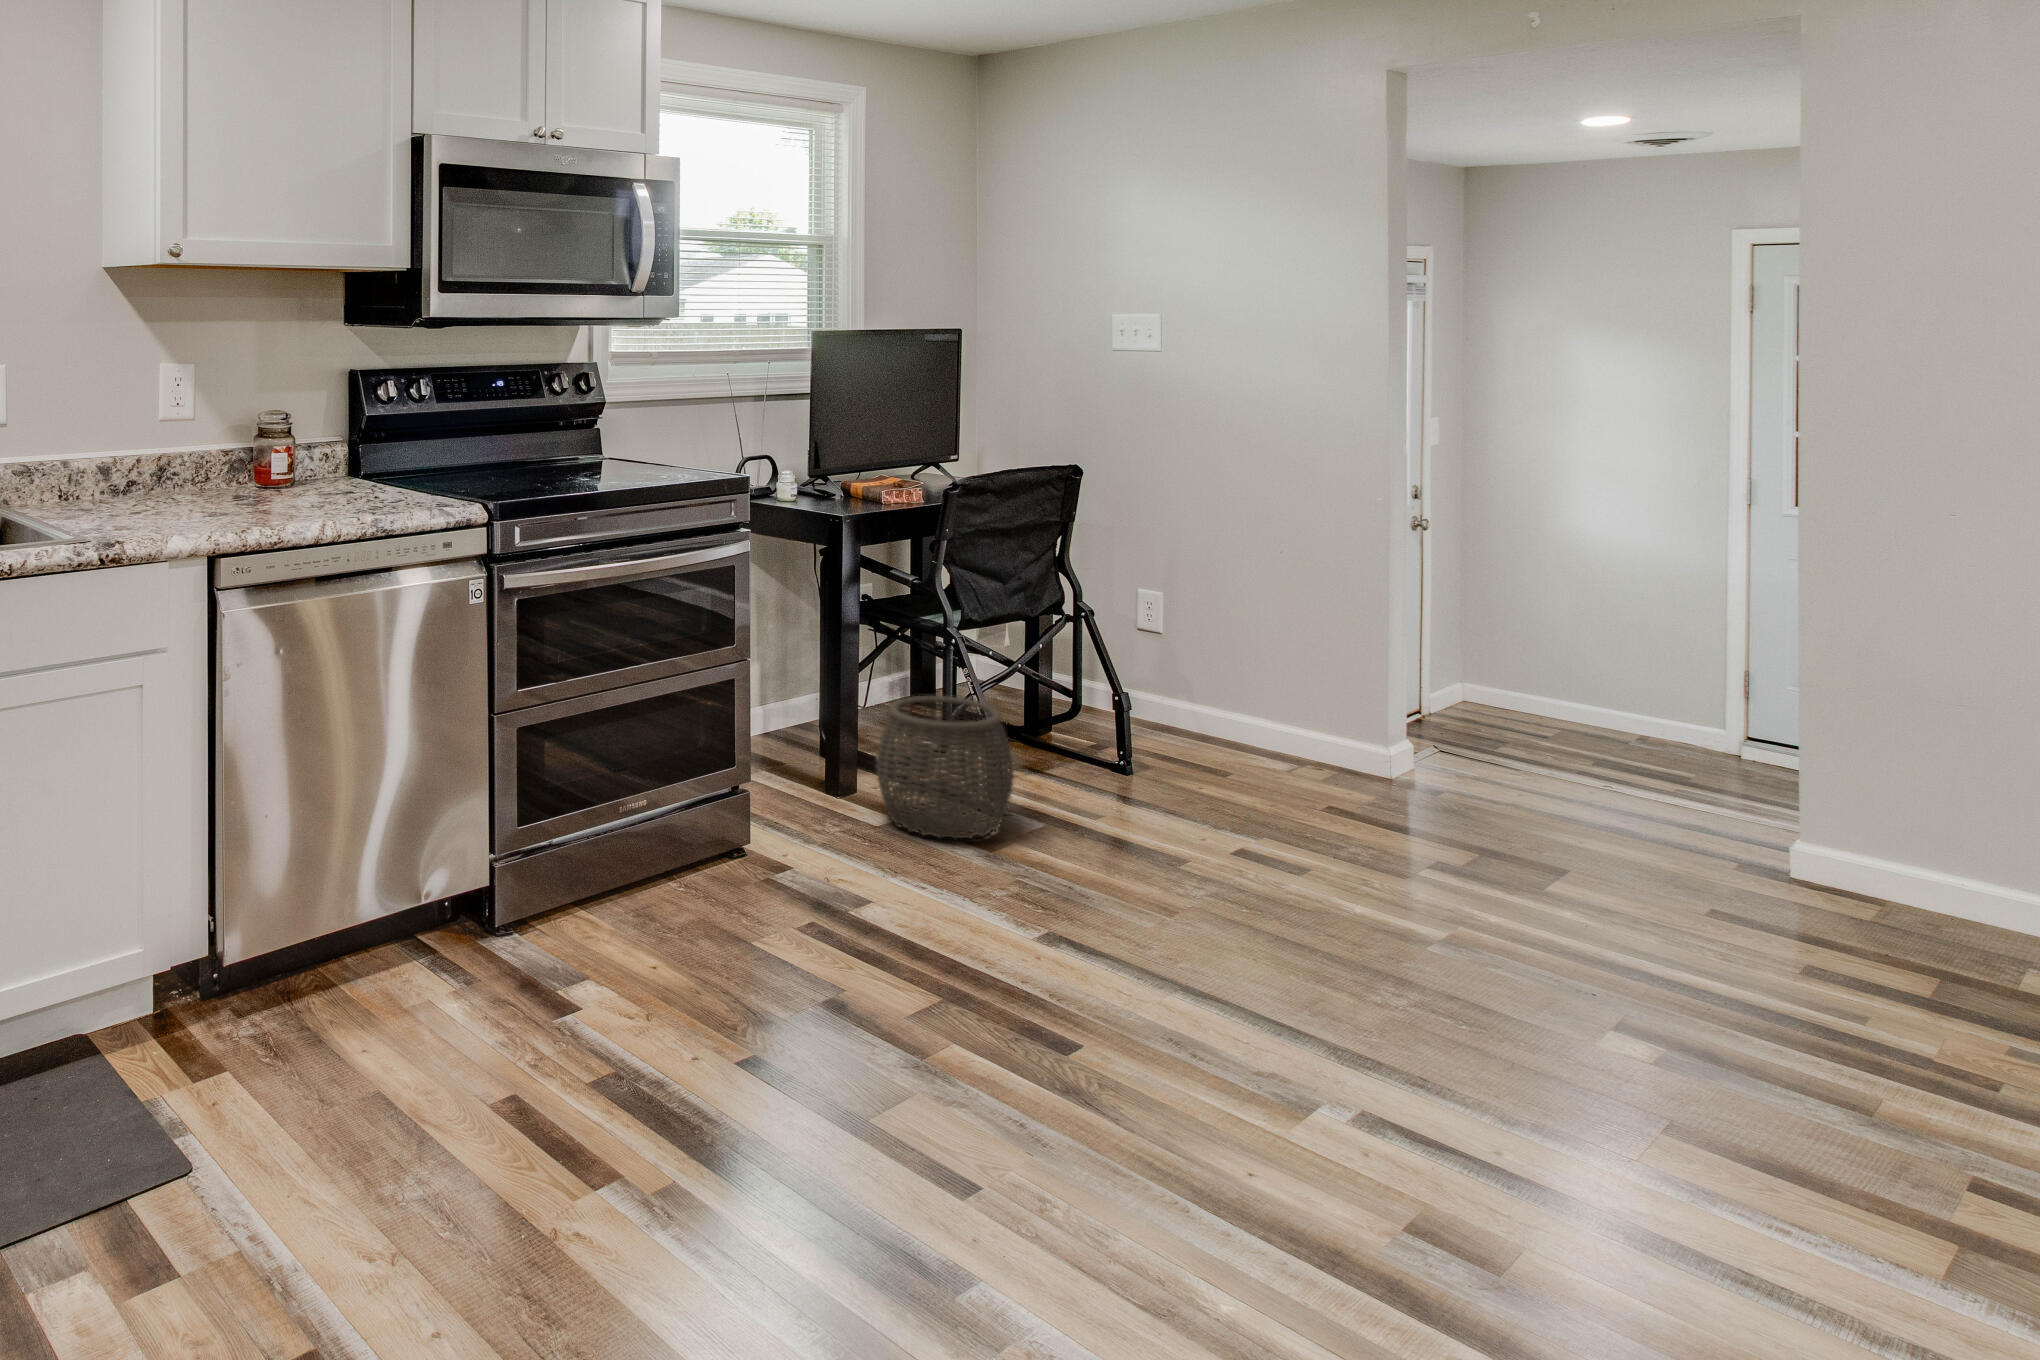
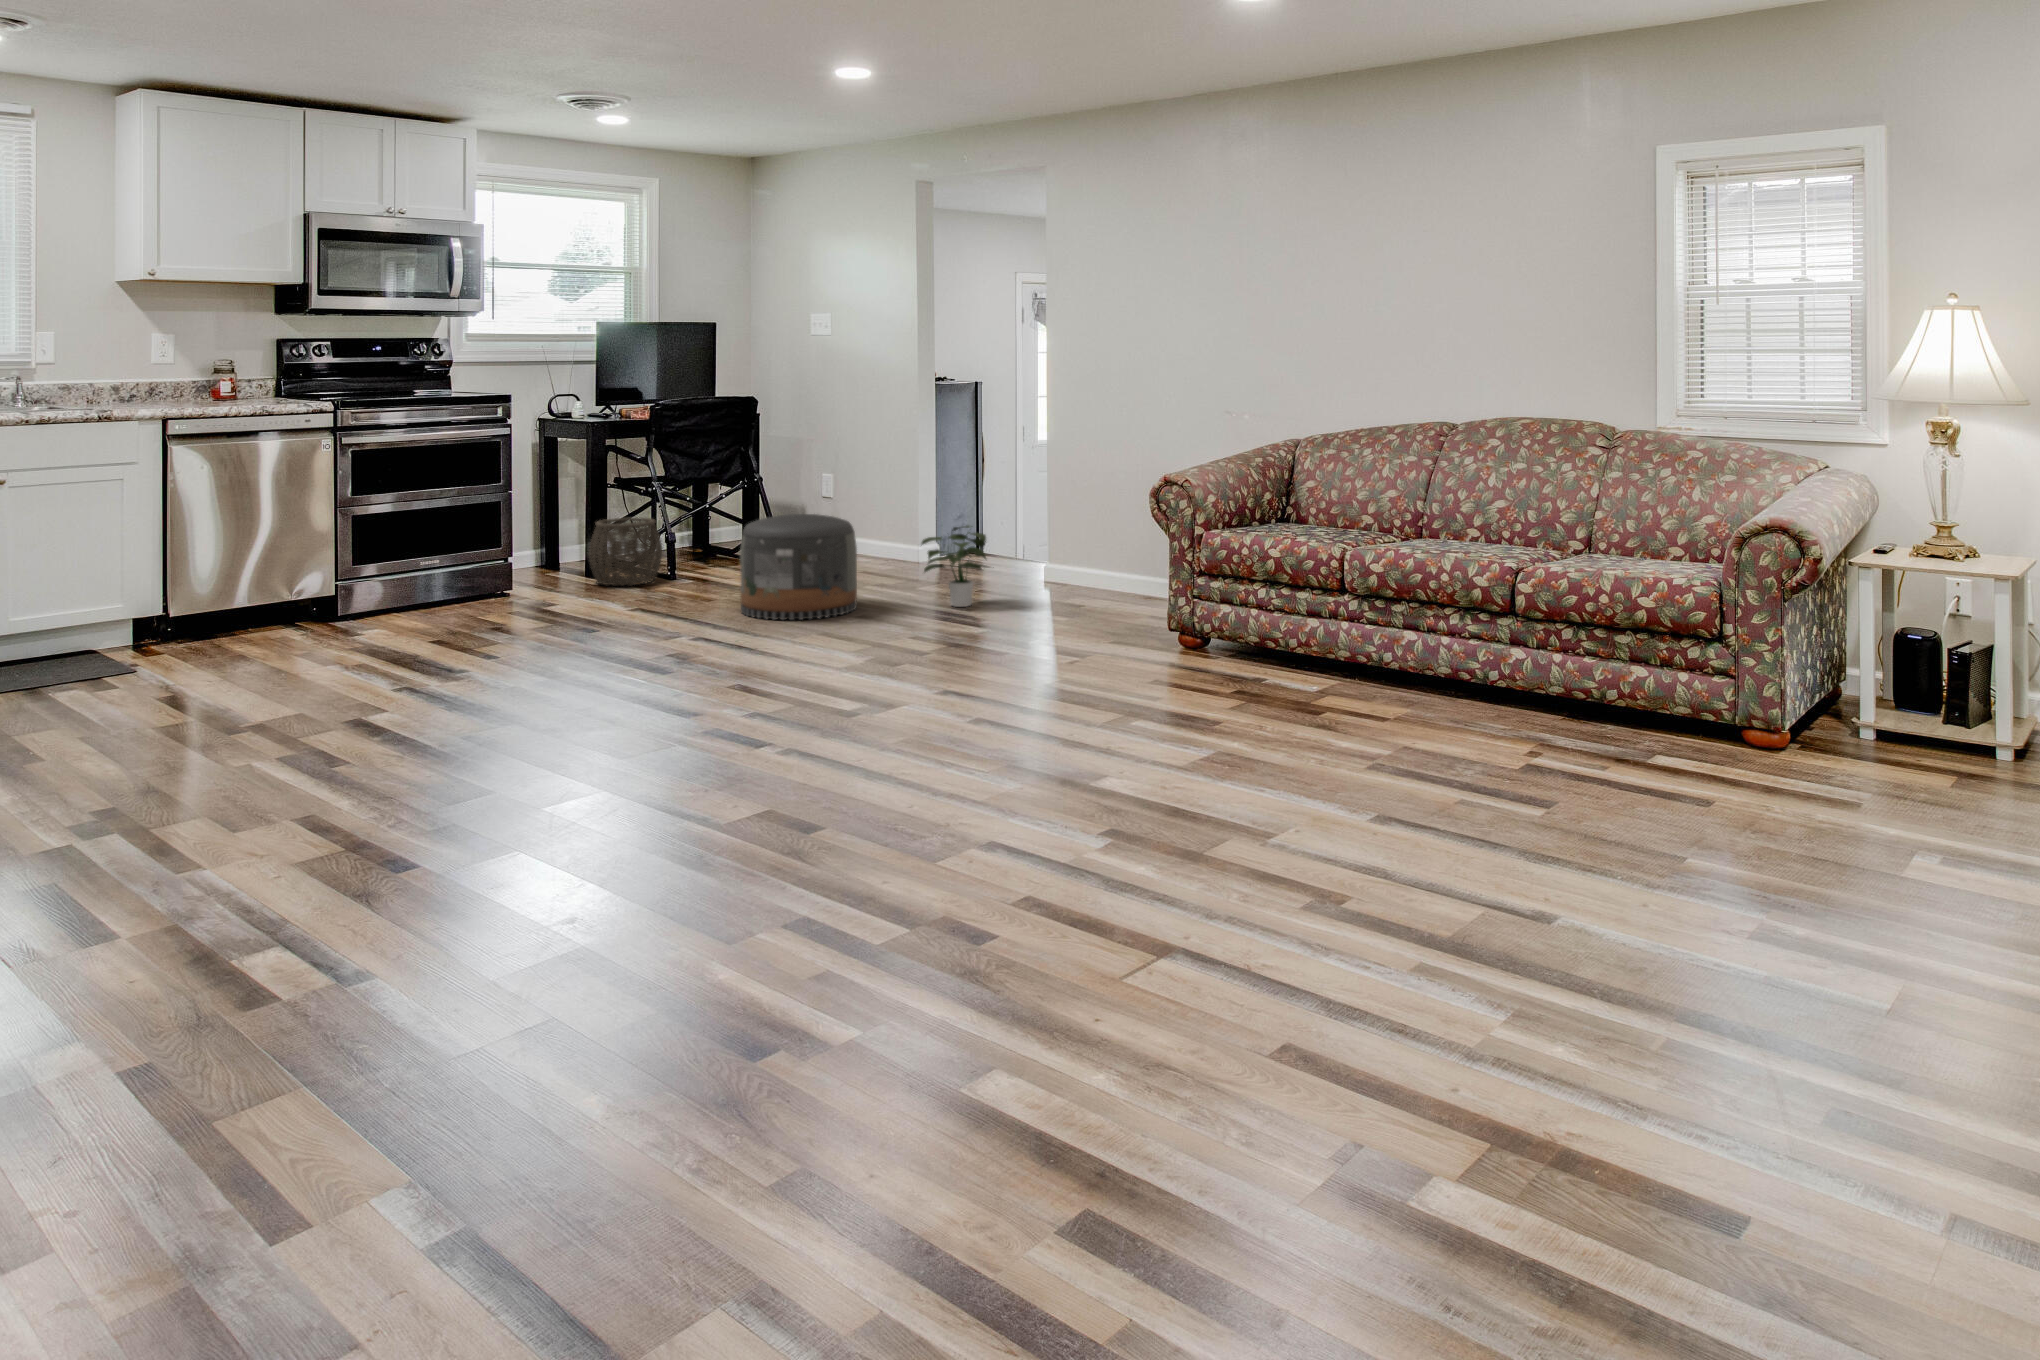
pouf: none [1320,760,1618,1042] -> present [740,514,857,620]
potted plant: none [1738,806,1945,1007] -> present [922,526,989,607]

